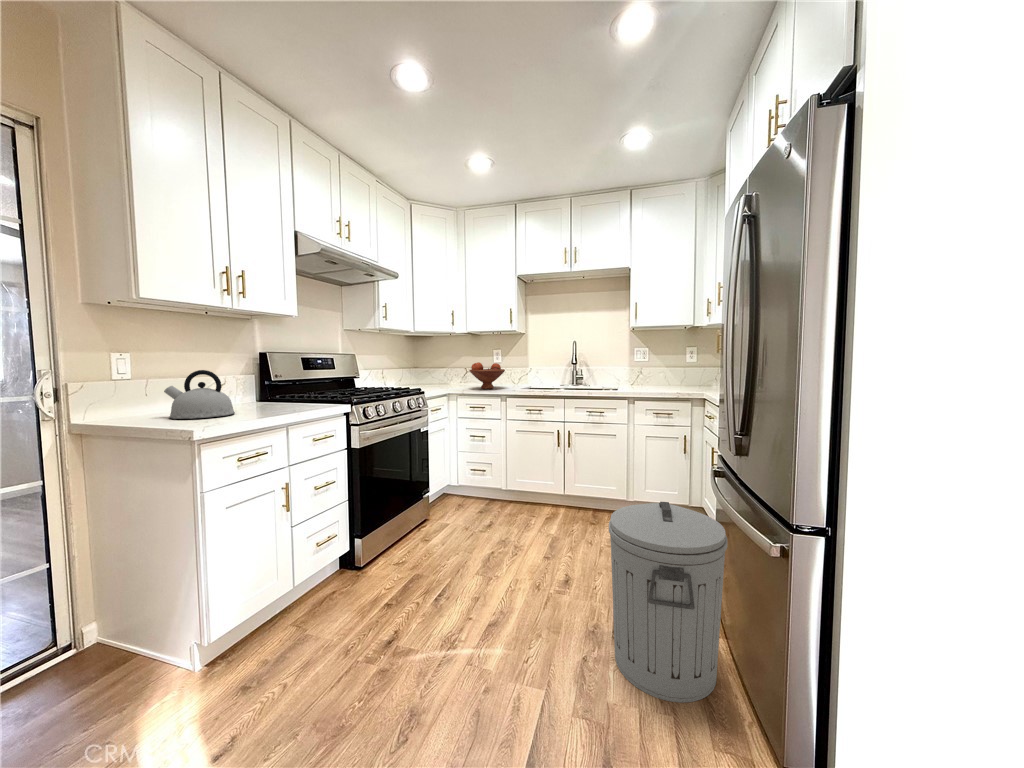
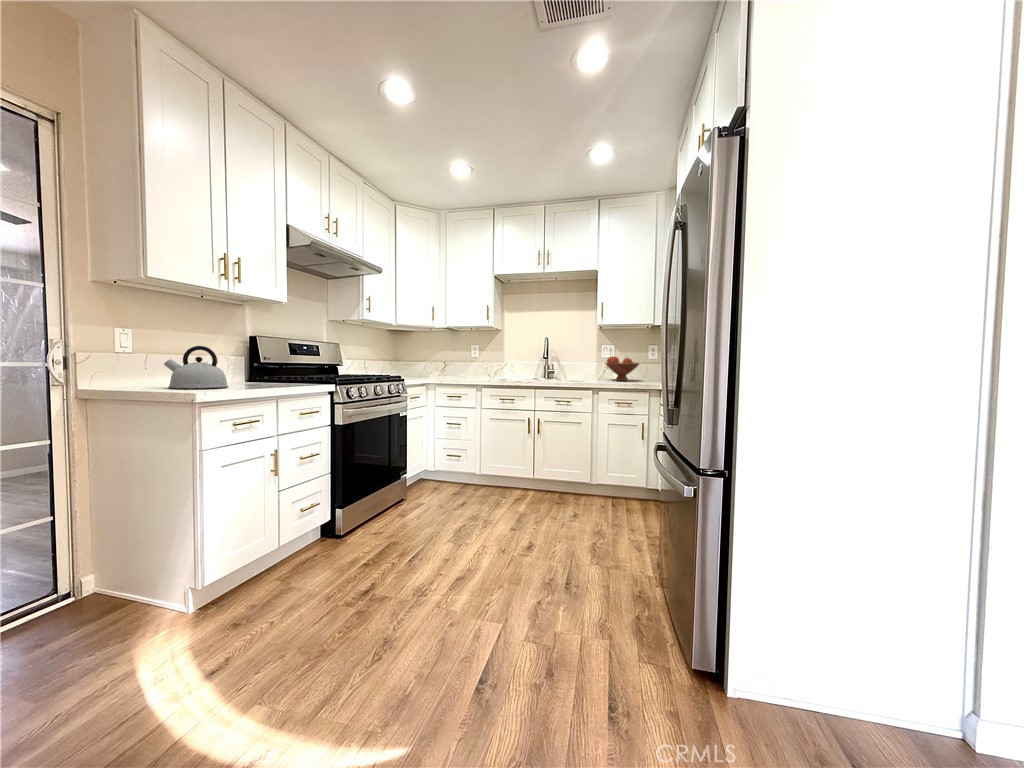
fruit bowl: present [469,362,505,389] -> present [605,356,639,381]
trash can: present [609,502,727,703] -> none [562,465,659,631]

